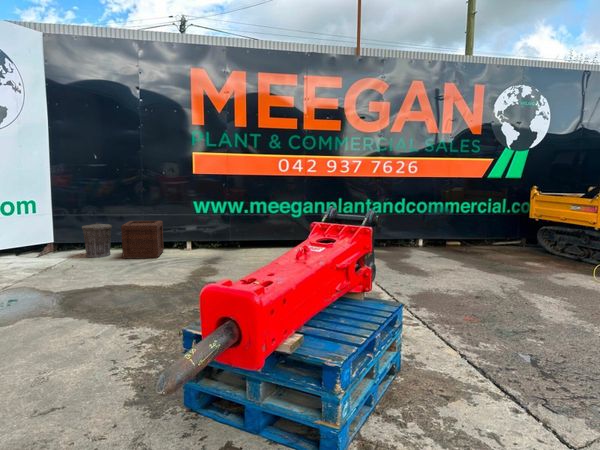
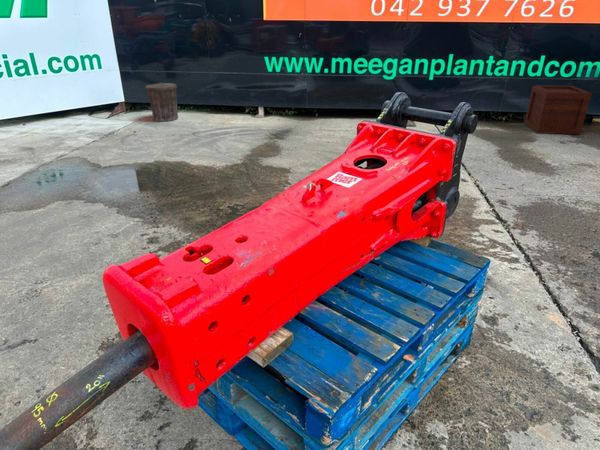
wooden crate: present [121,221,164,259] -> present [525,86,592,134]

